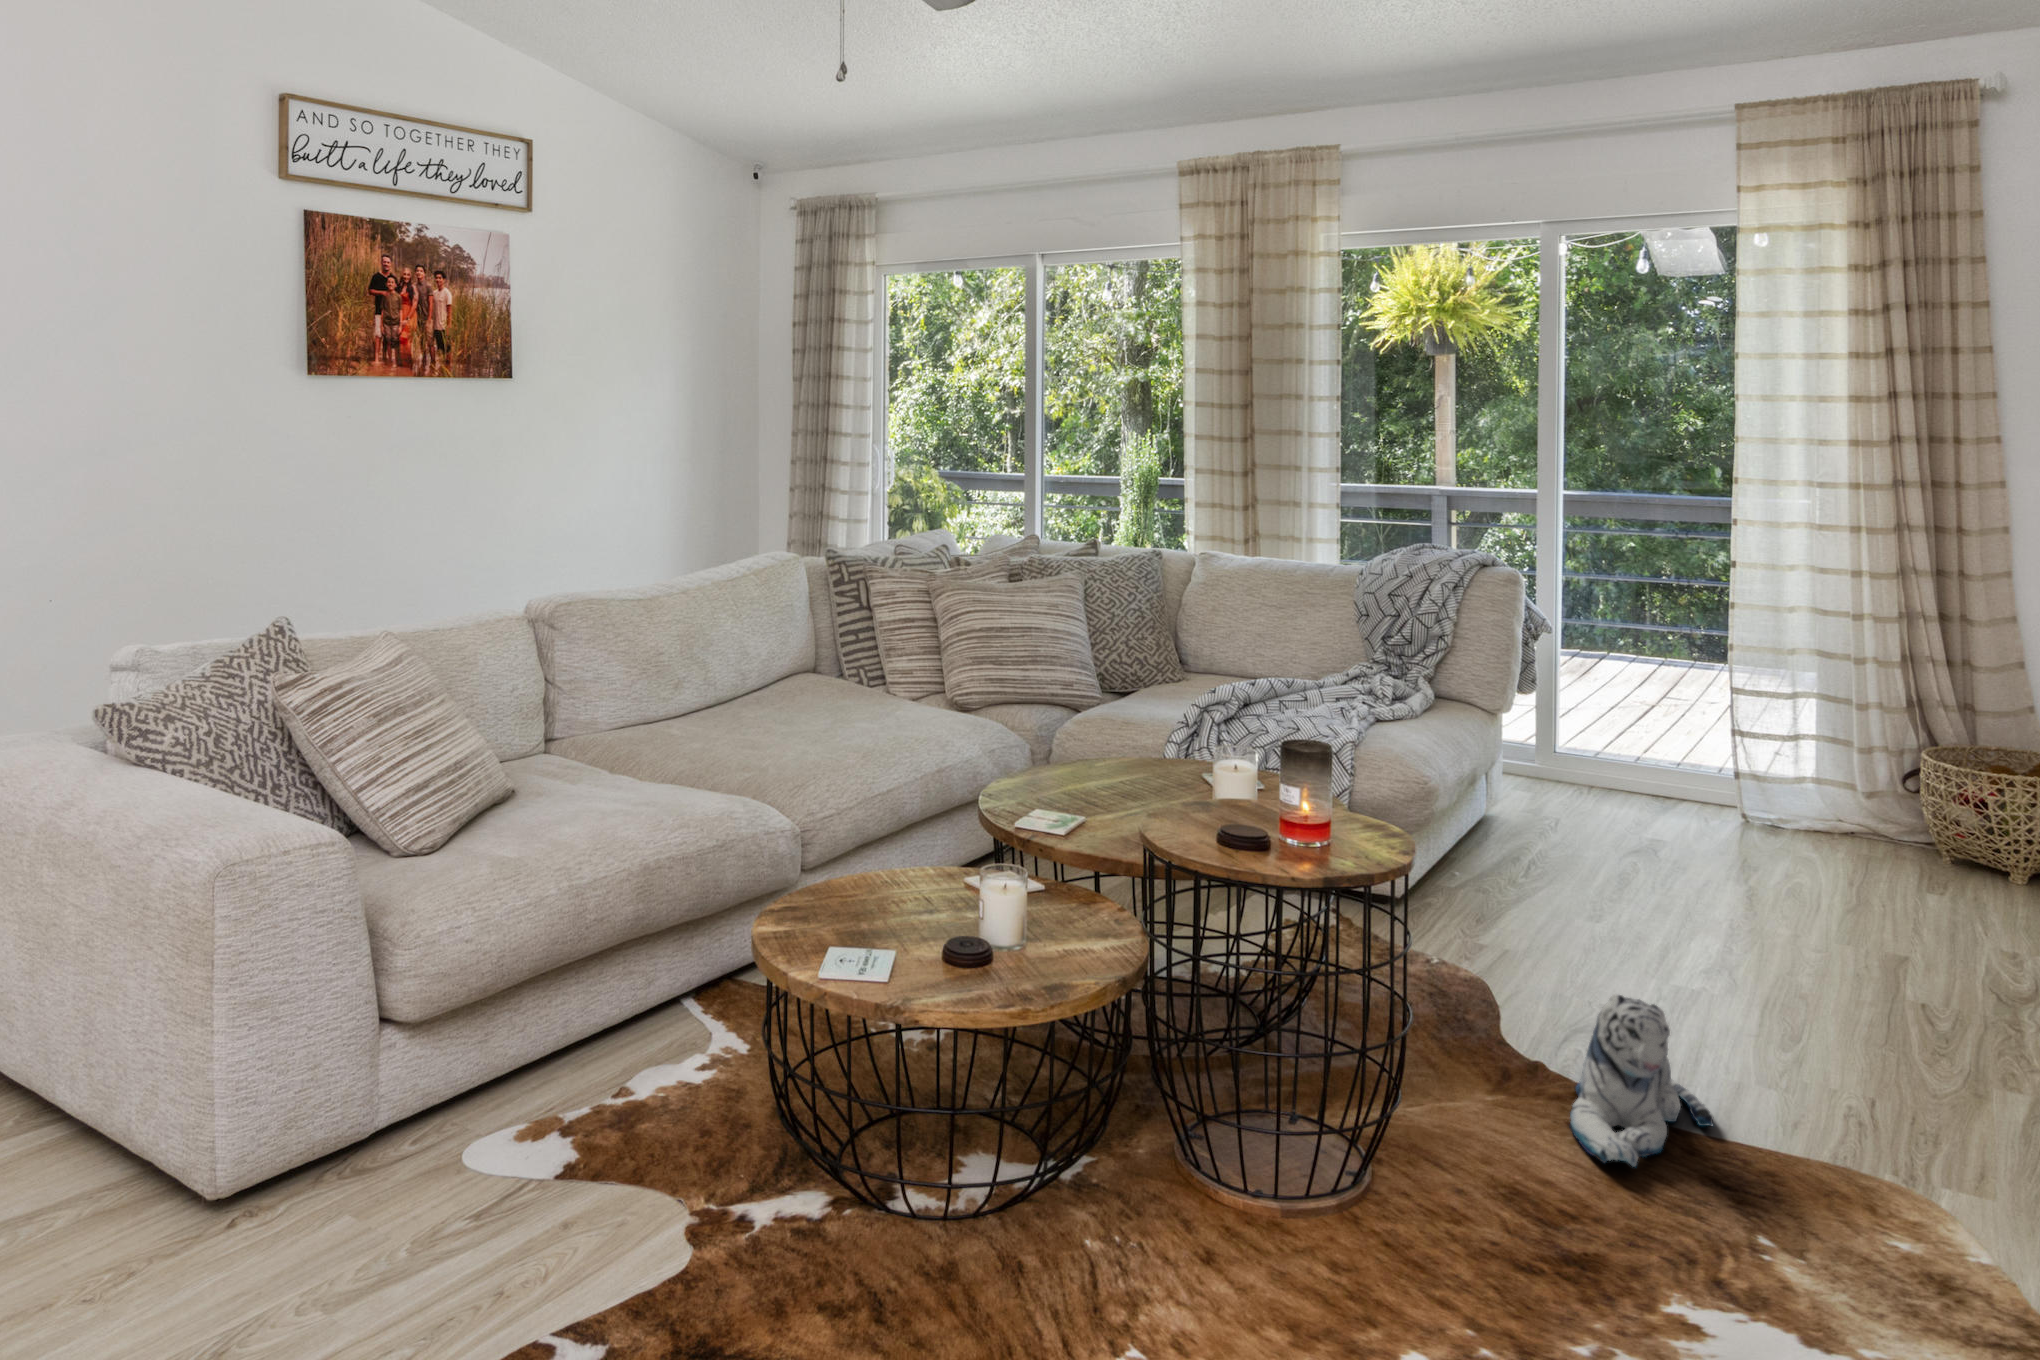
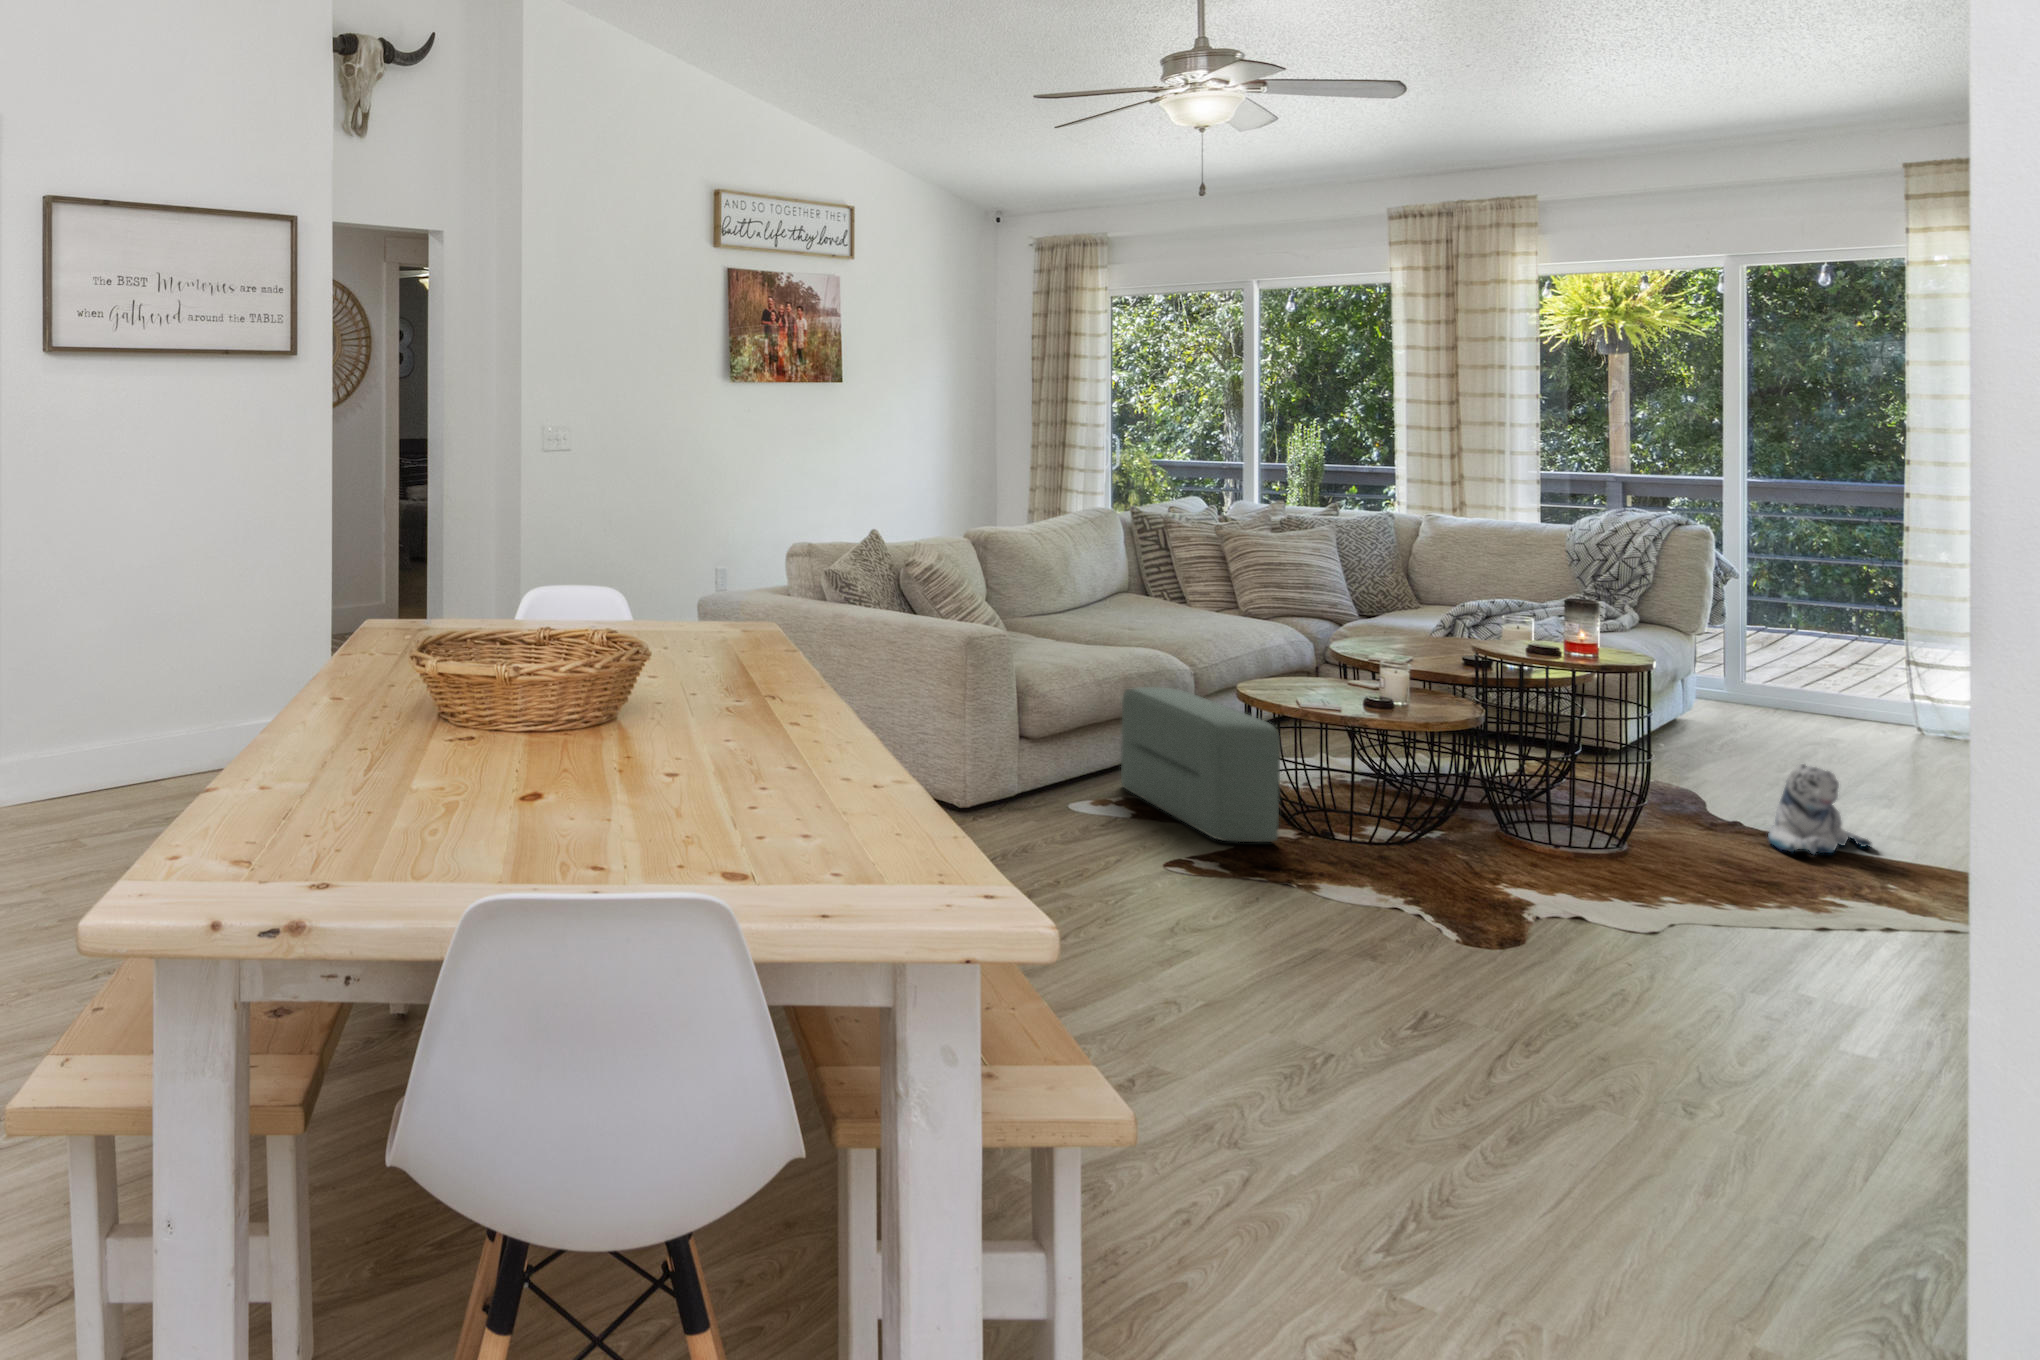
pouf: none [603,897,769,1263] -> present [1121,687,1280,842]

